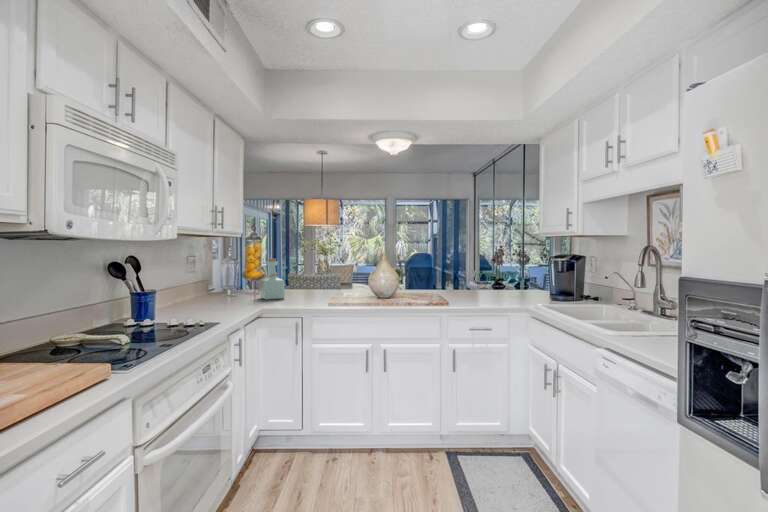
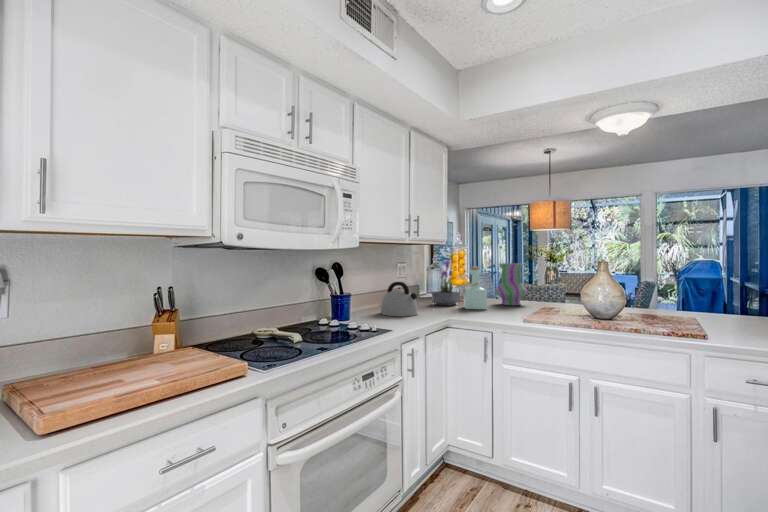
potted plant: none [225,249,253,298] -> present [432,259,460,306]
vase: none [285,255,314,294] -> present [495,263,528,305]
kettle: none [182,275,226,310] -> present [381,282,418,316]

